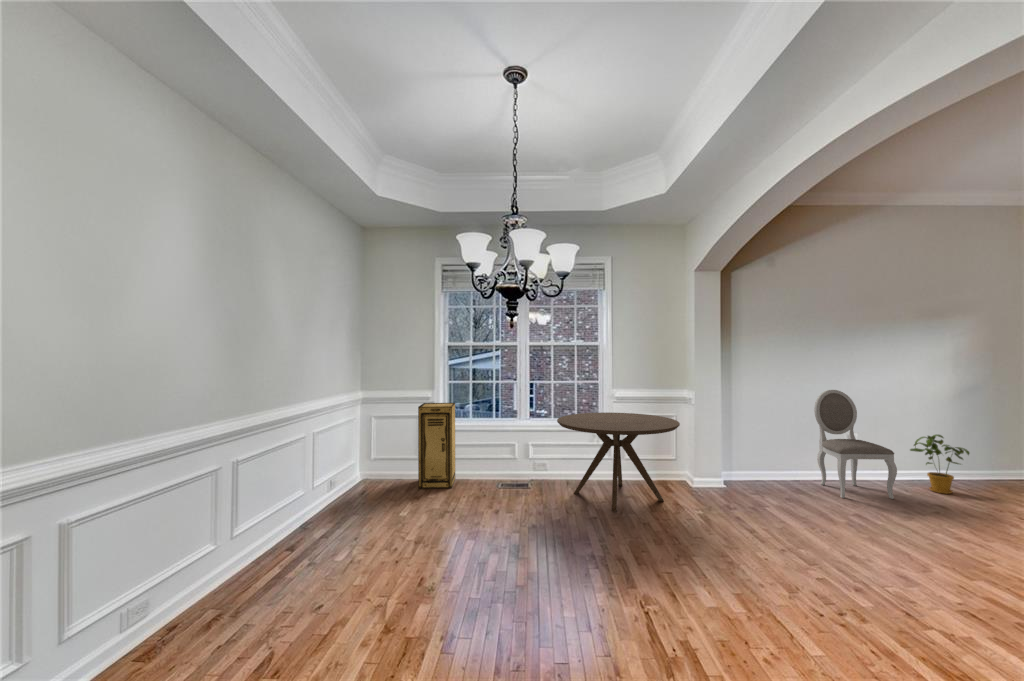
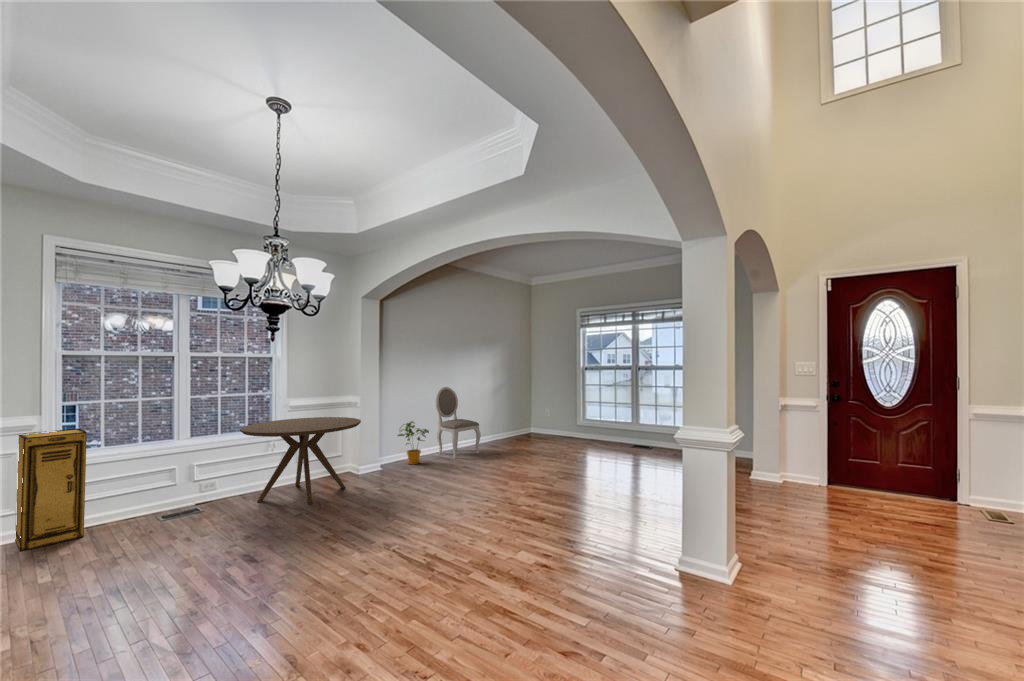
house plant: present [910,434,969,494] -> present [397,421,429,464]

